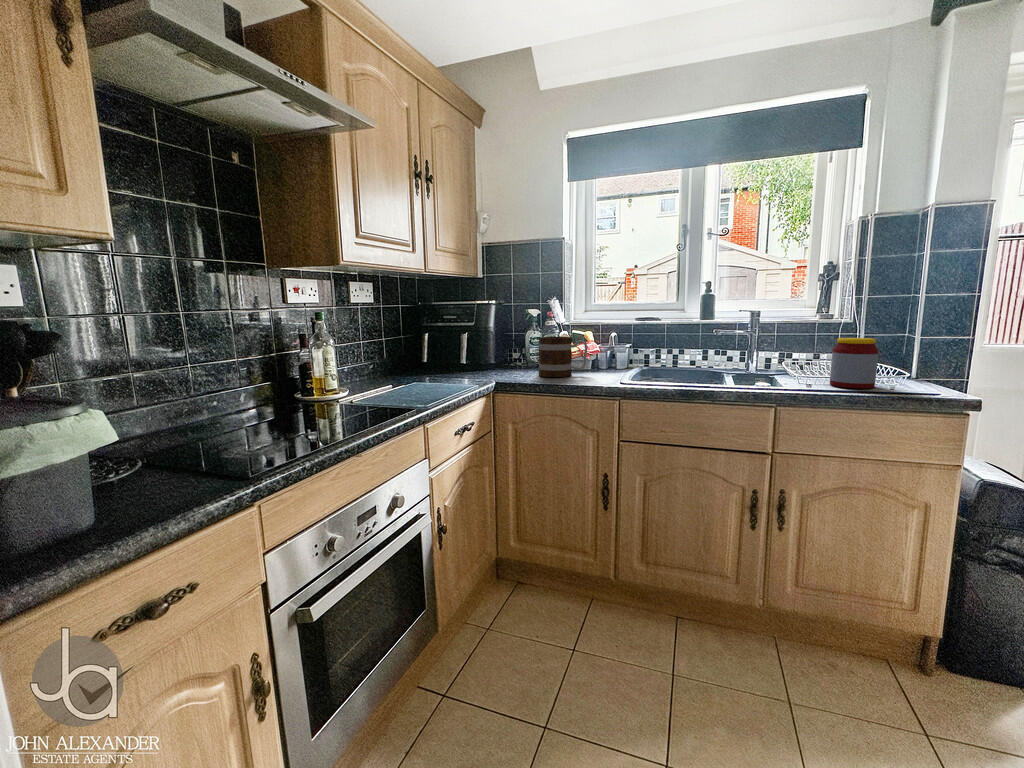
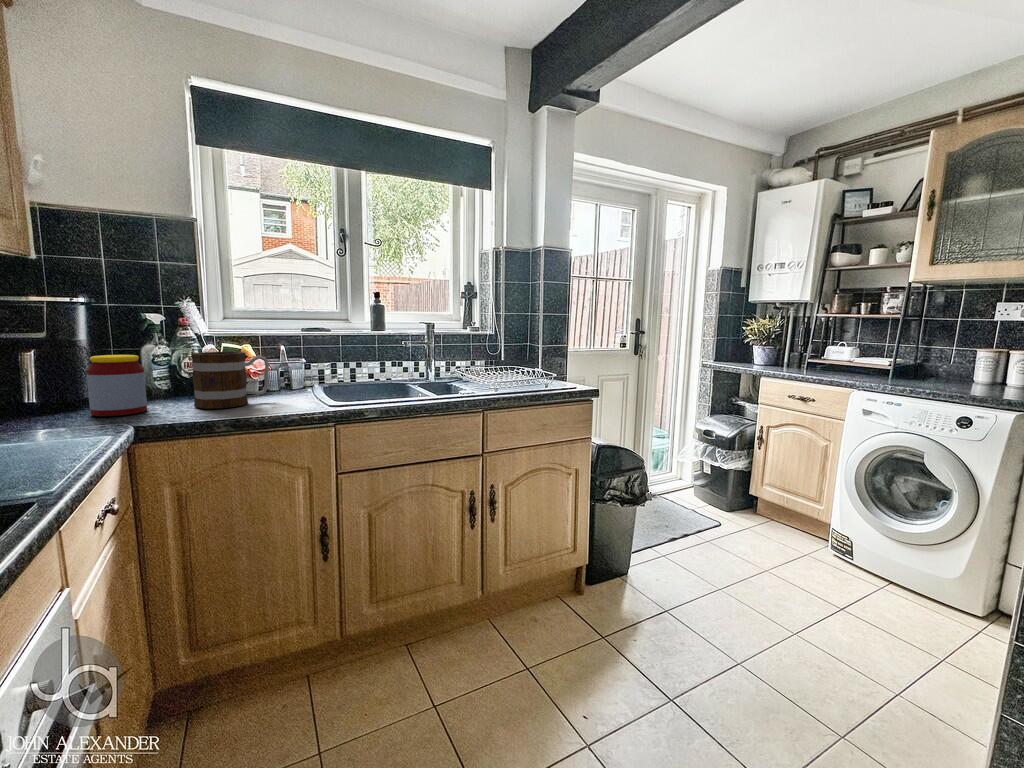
jar: present [830,338,879,388] -> present [86,355,147,416]

